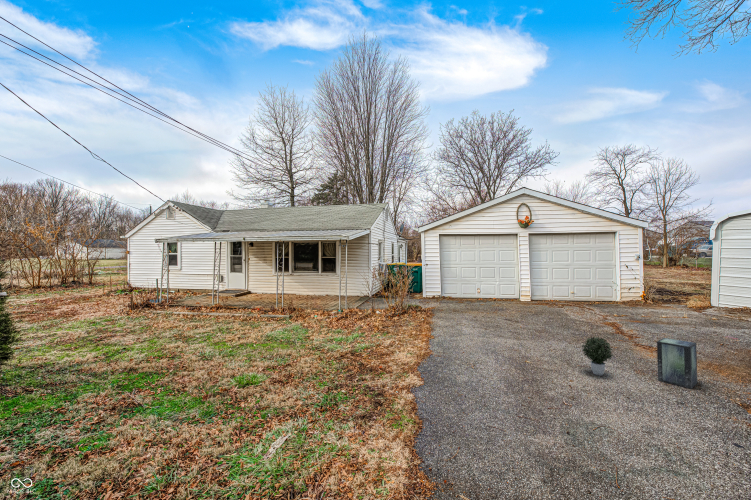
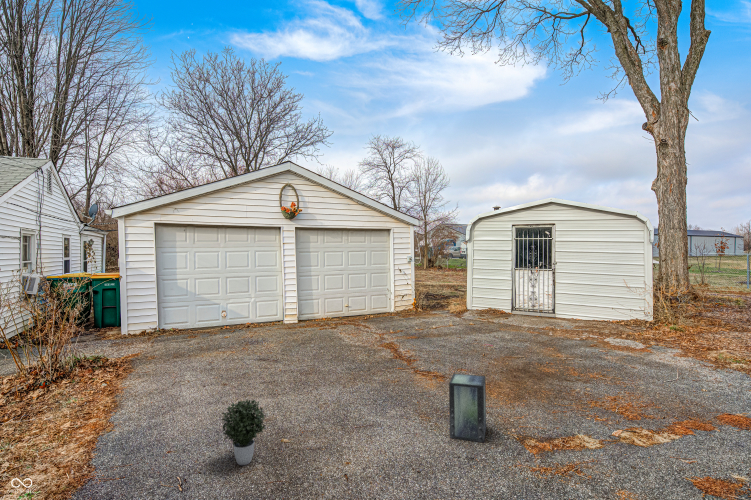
potted plant: present [582,337,613,376] -> present [222,399,265,465]

